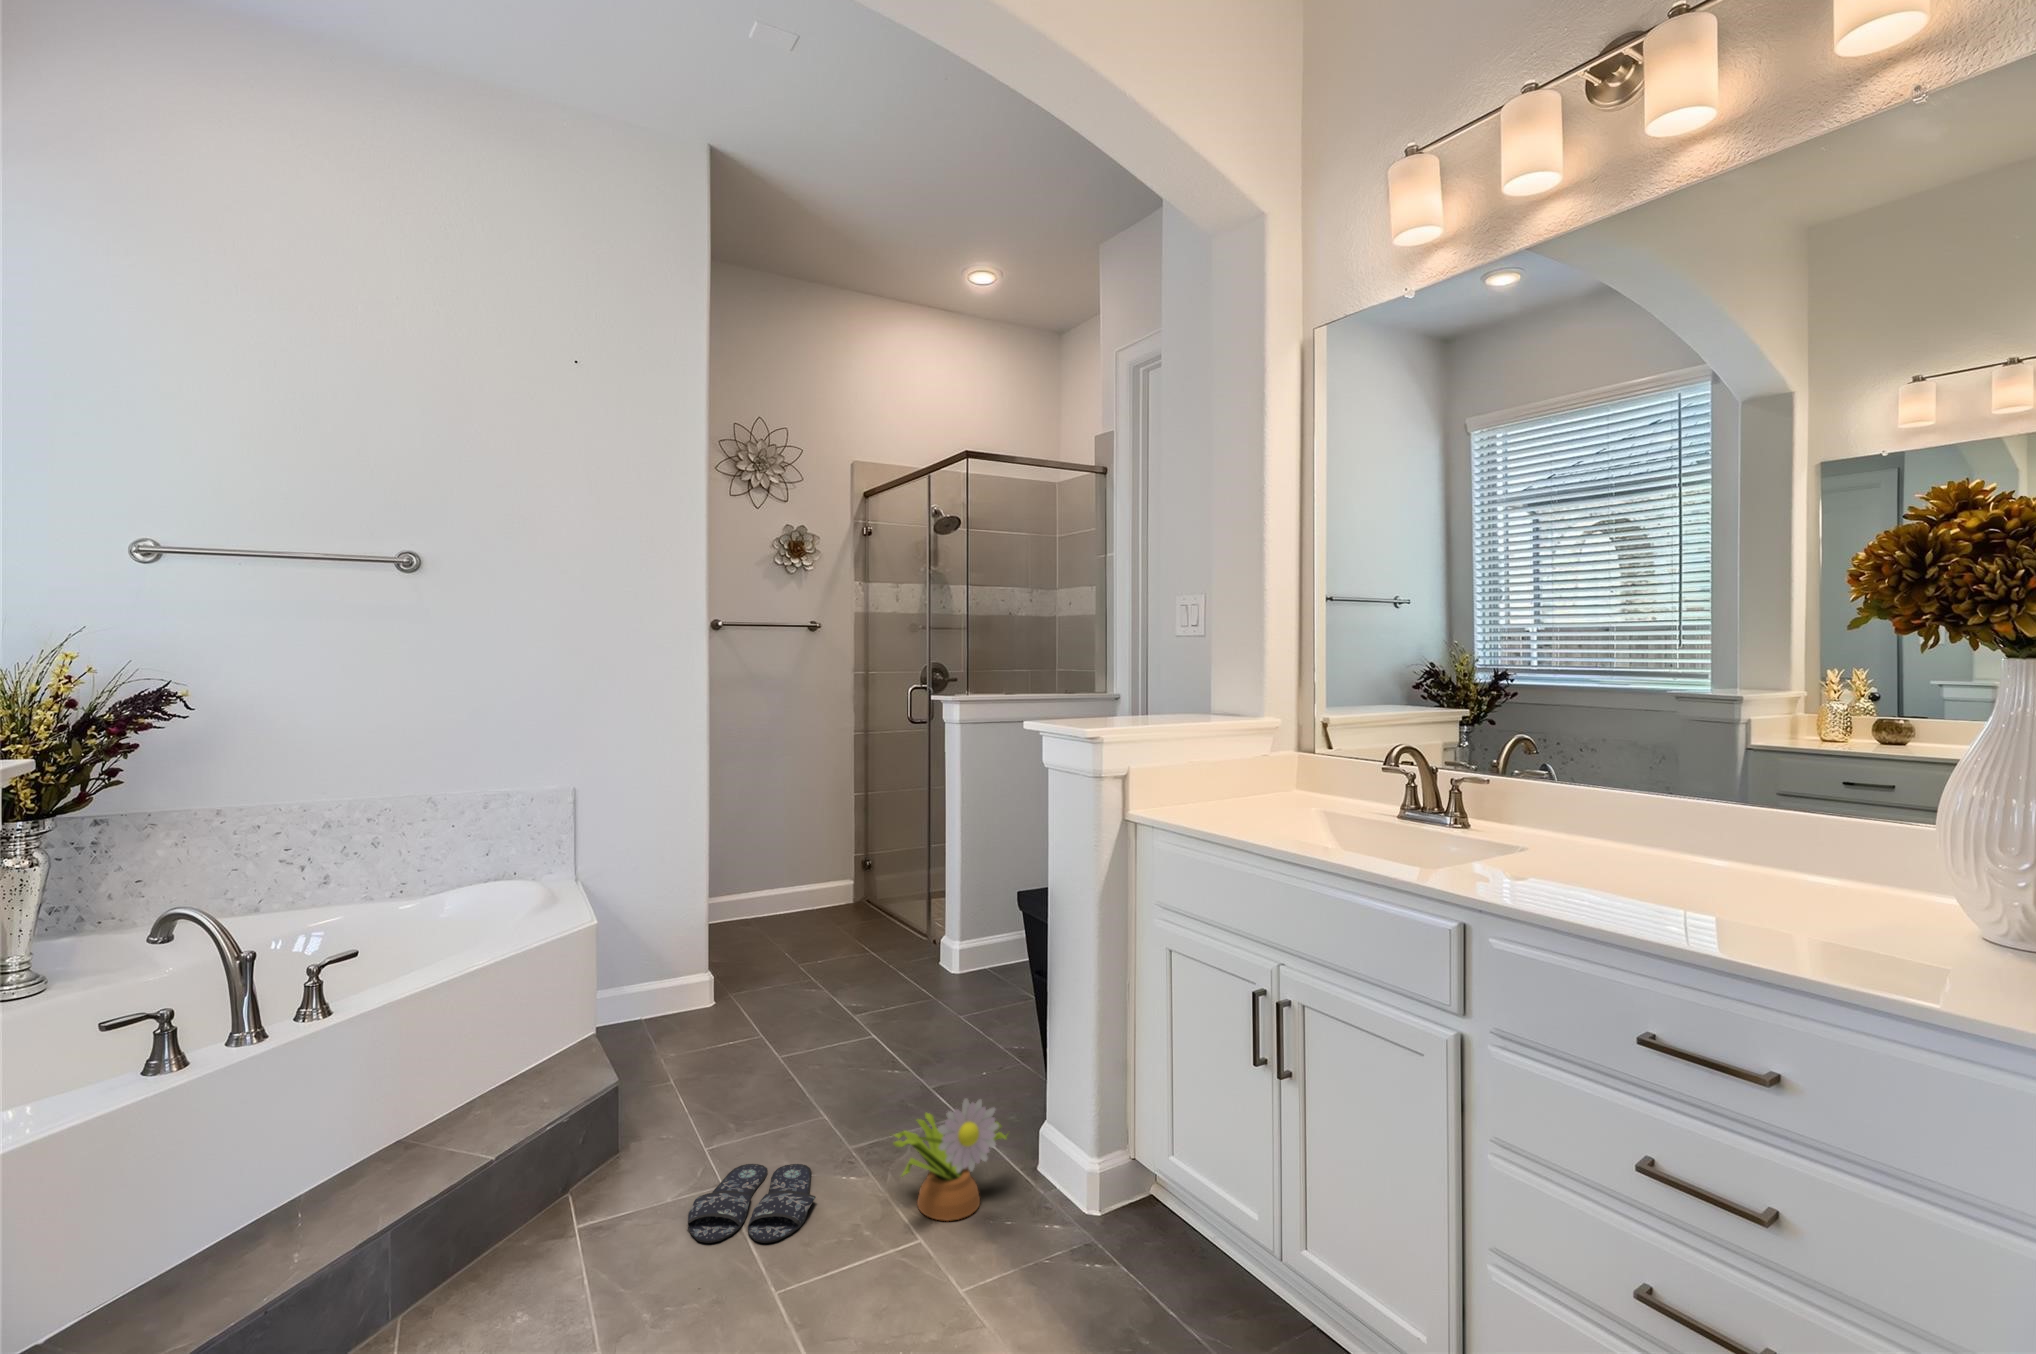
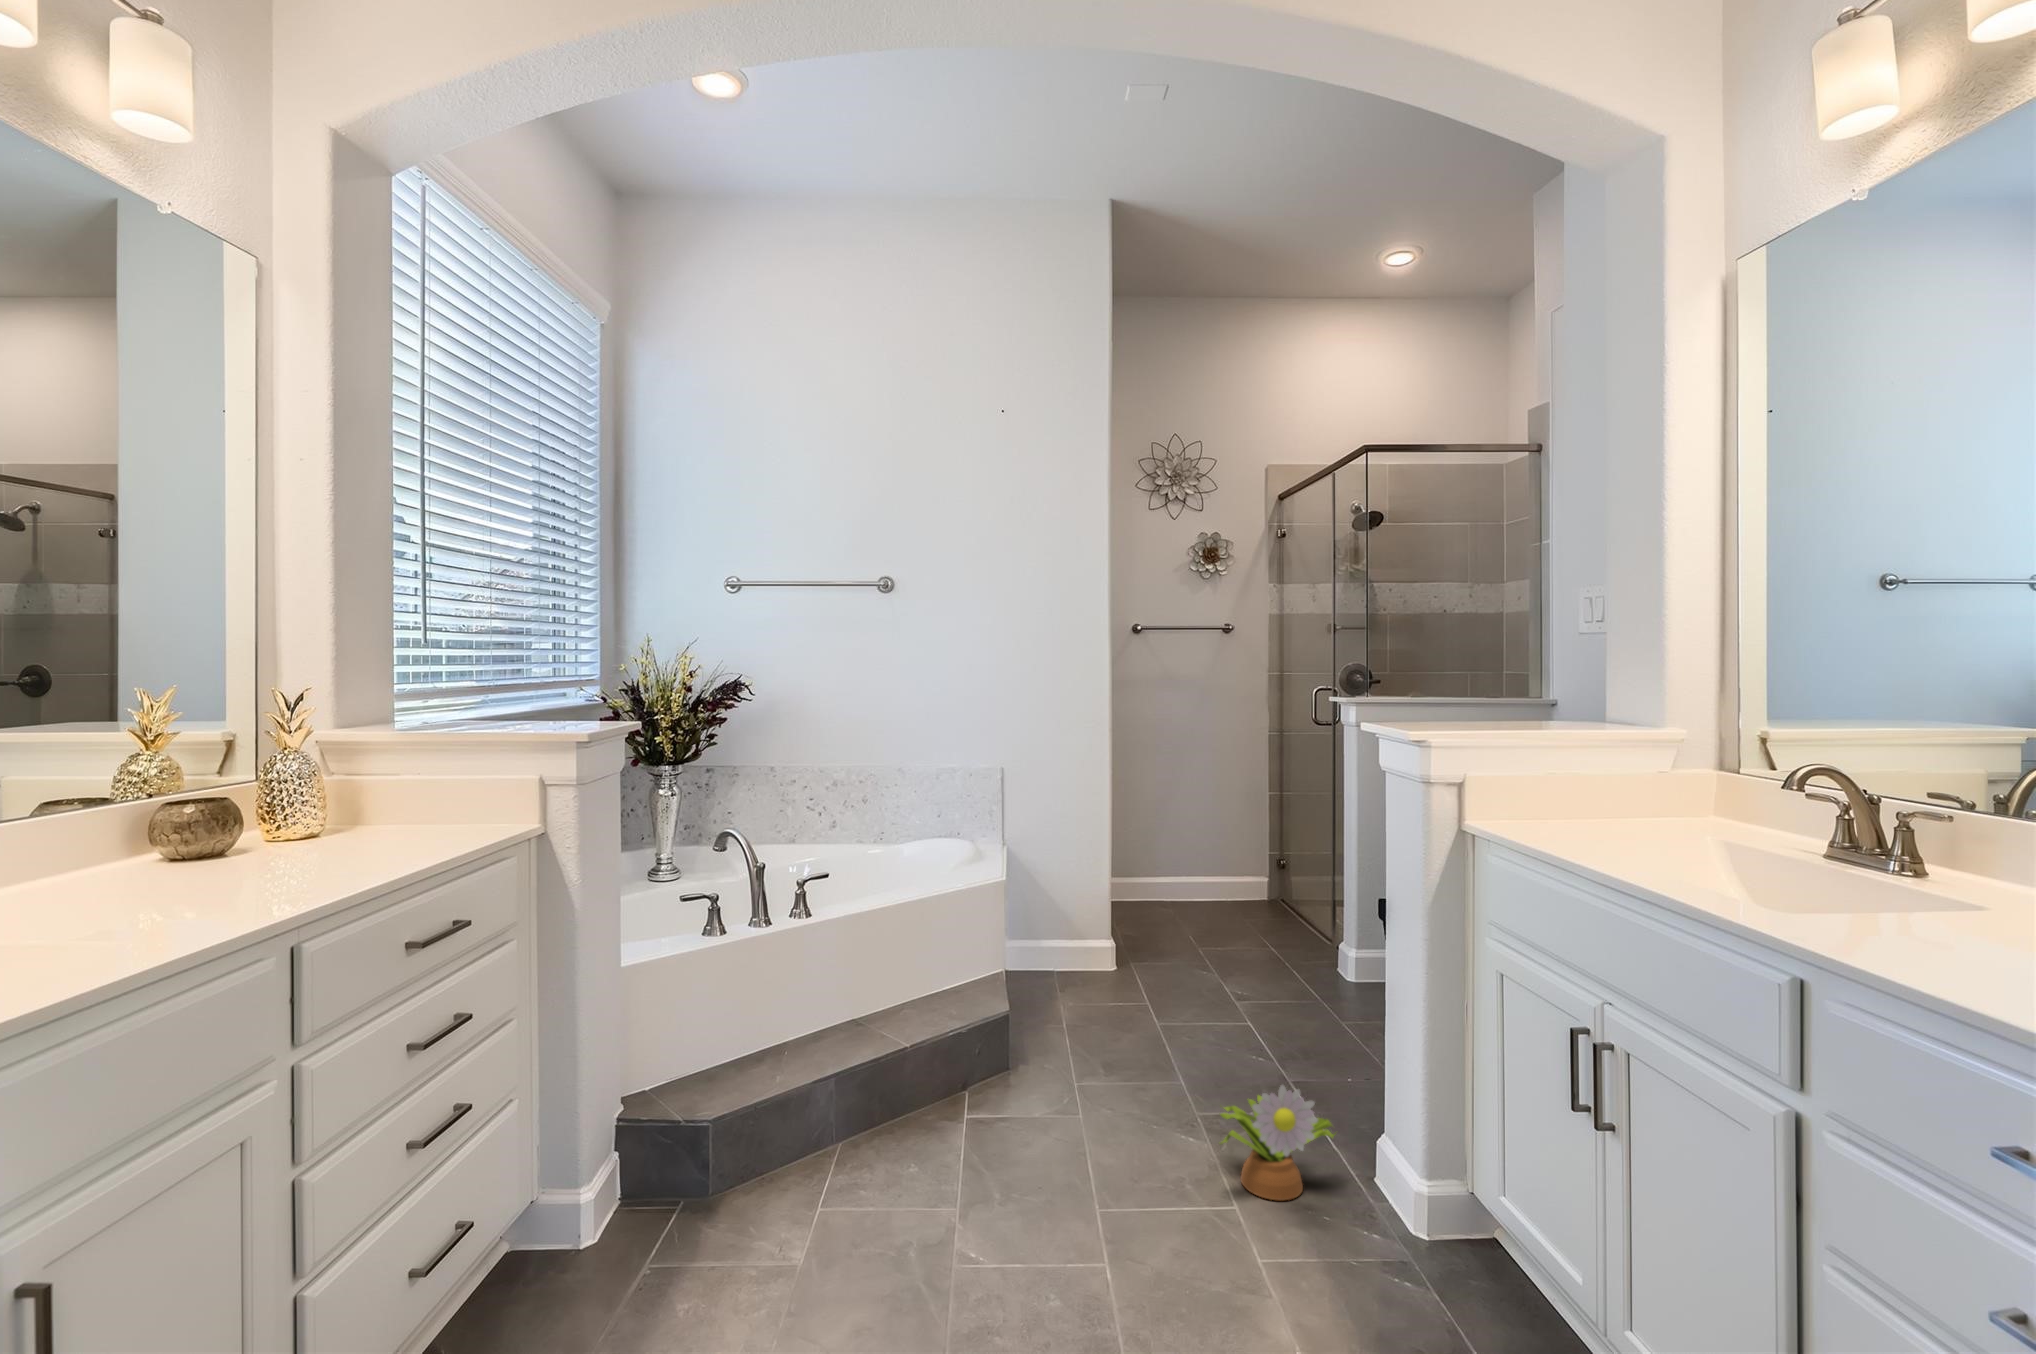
slippers: present [688,1164,816,1243] -> none [1042,1104,1154,1171]

